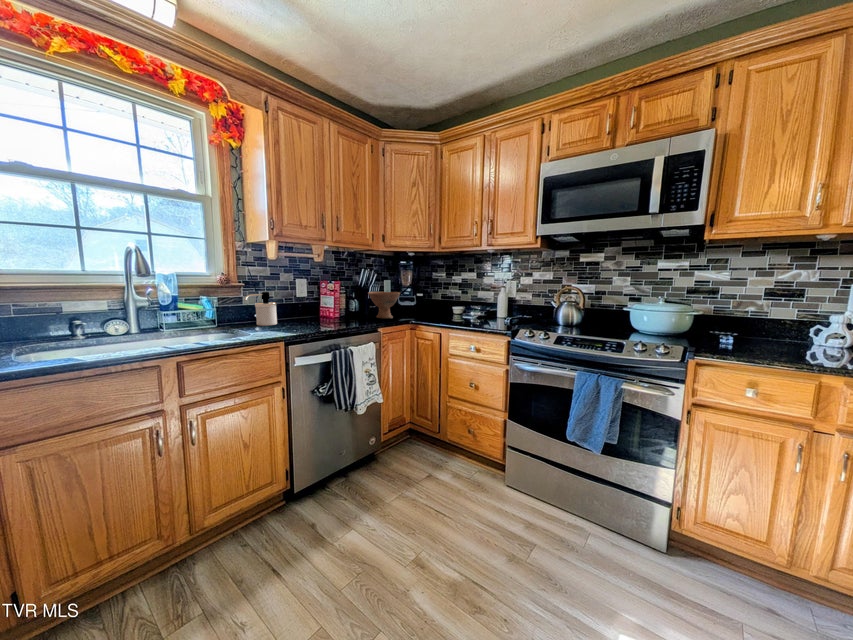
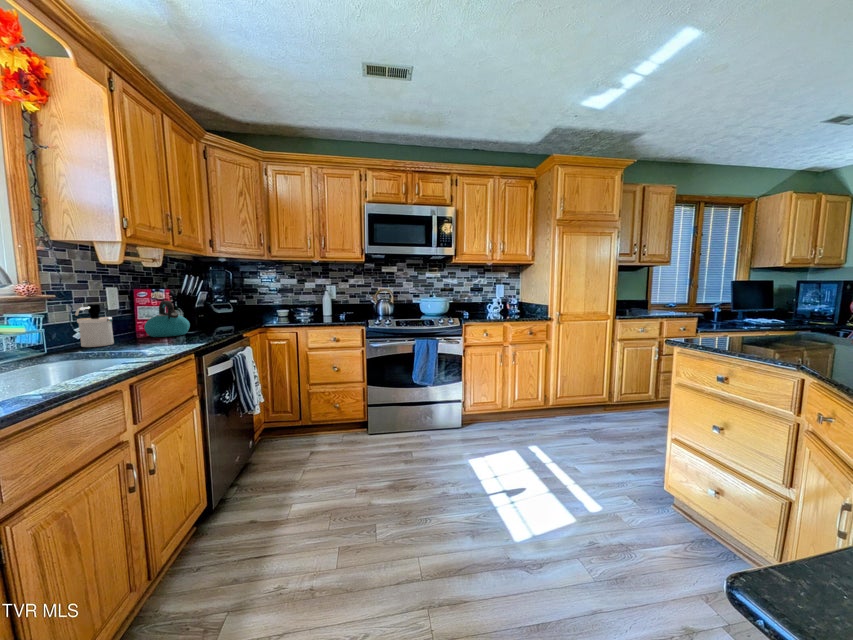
kettle: none [307,291,340,323] -> present [144,301,190,337]
bowl: present [368,292,400,318] -> none [203,298,241,326]

